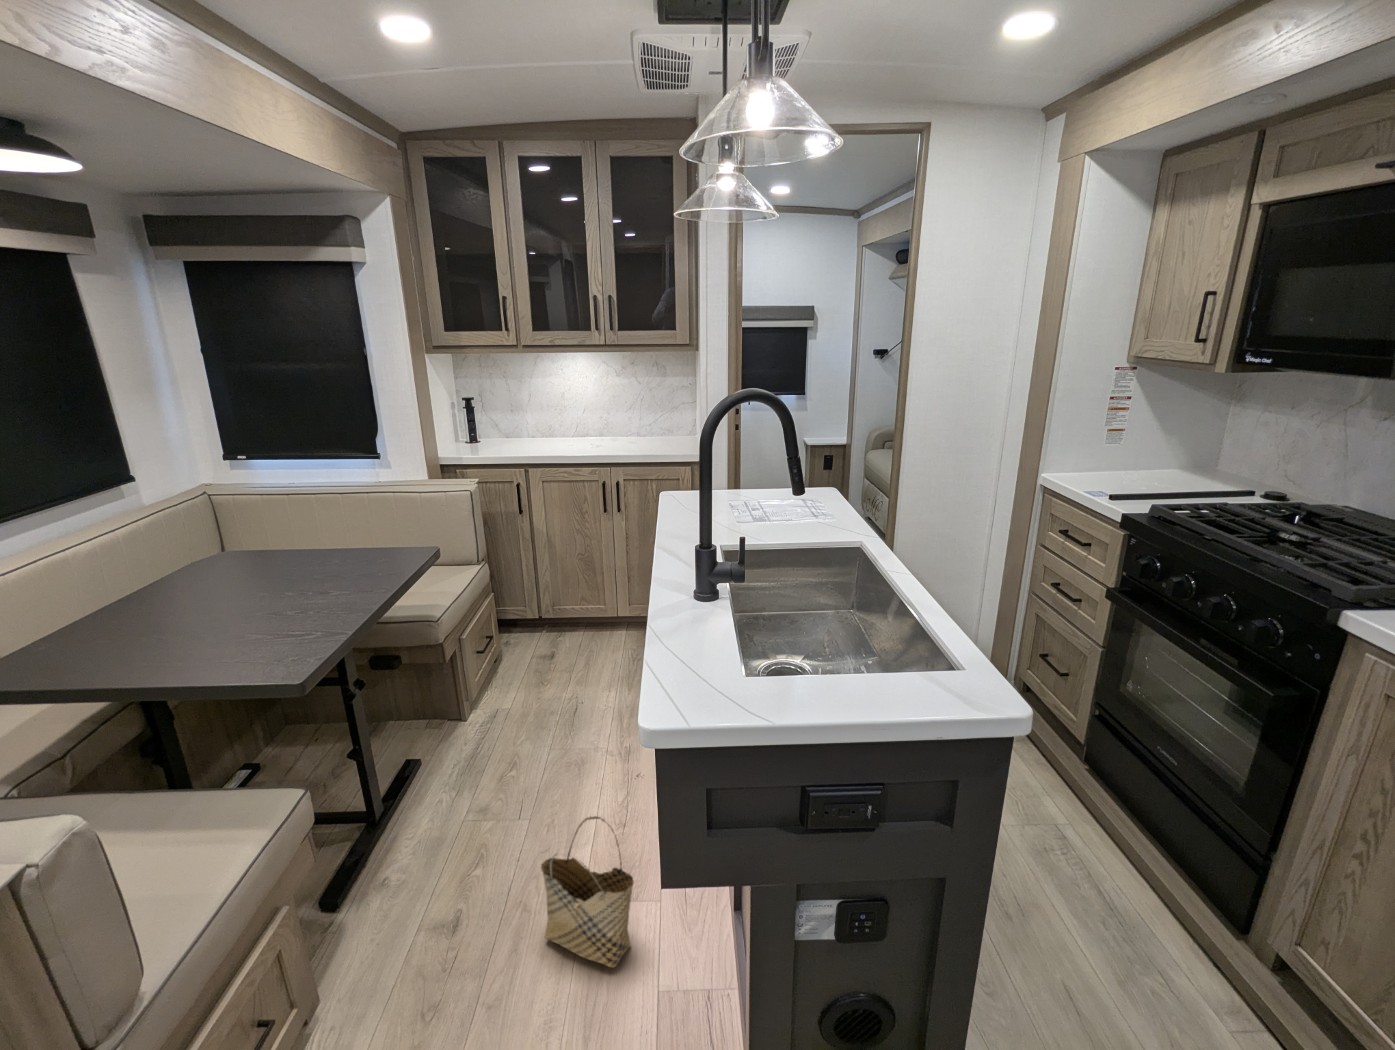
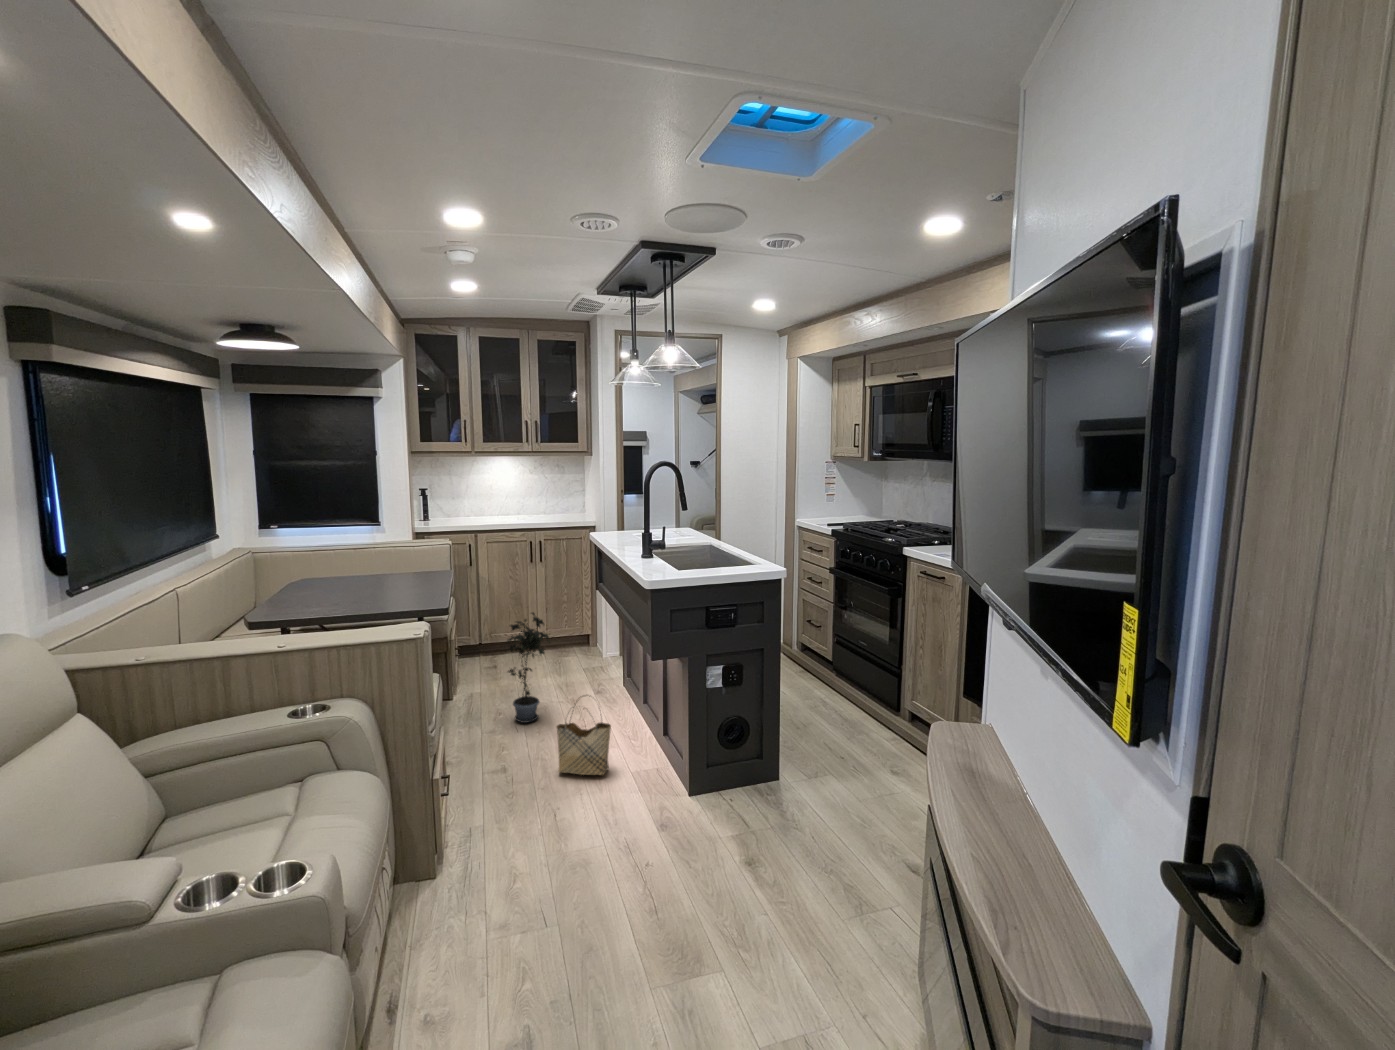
potted plant: none [504,624,583,788] -> present [505,613,550,723]

